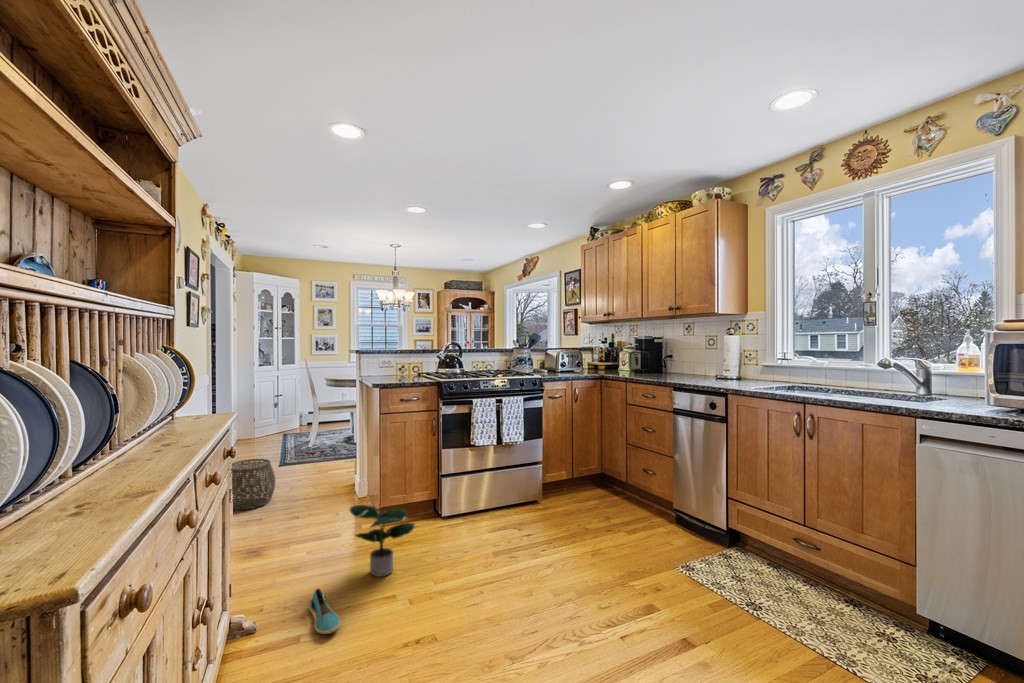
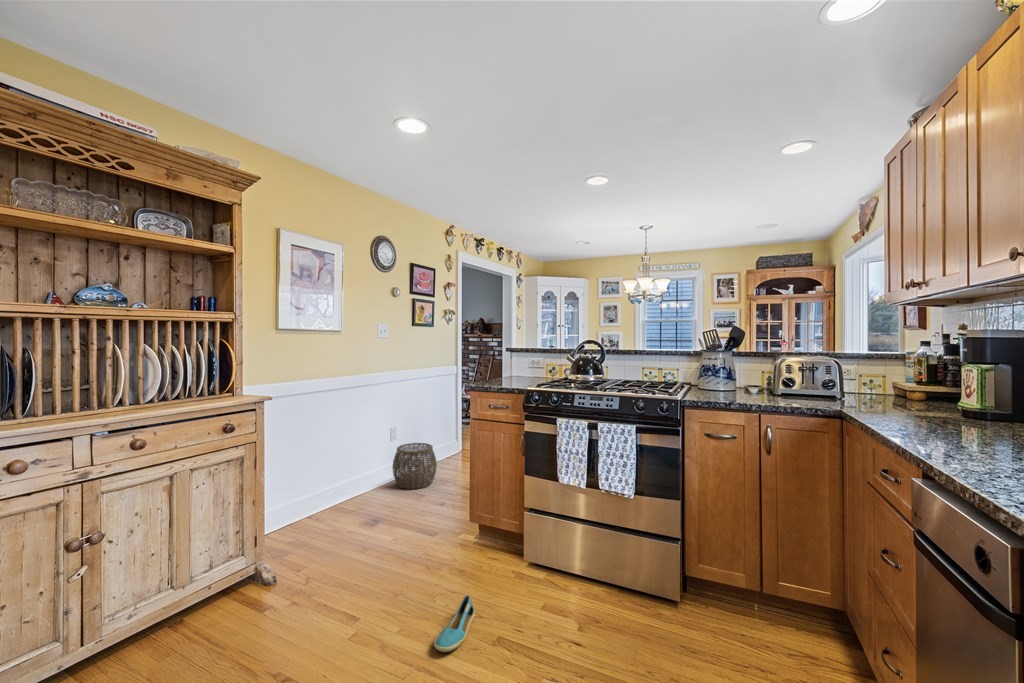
potted plant: present [350,505,414,577] -> none [305,514,387,609]
shoe: present [309,589,340,634] -> present [434,595,475,652]

